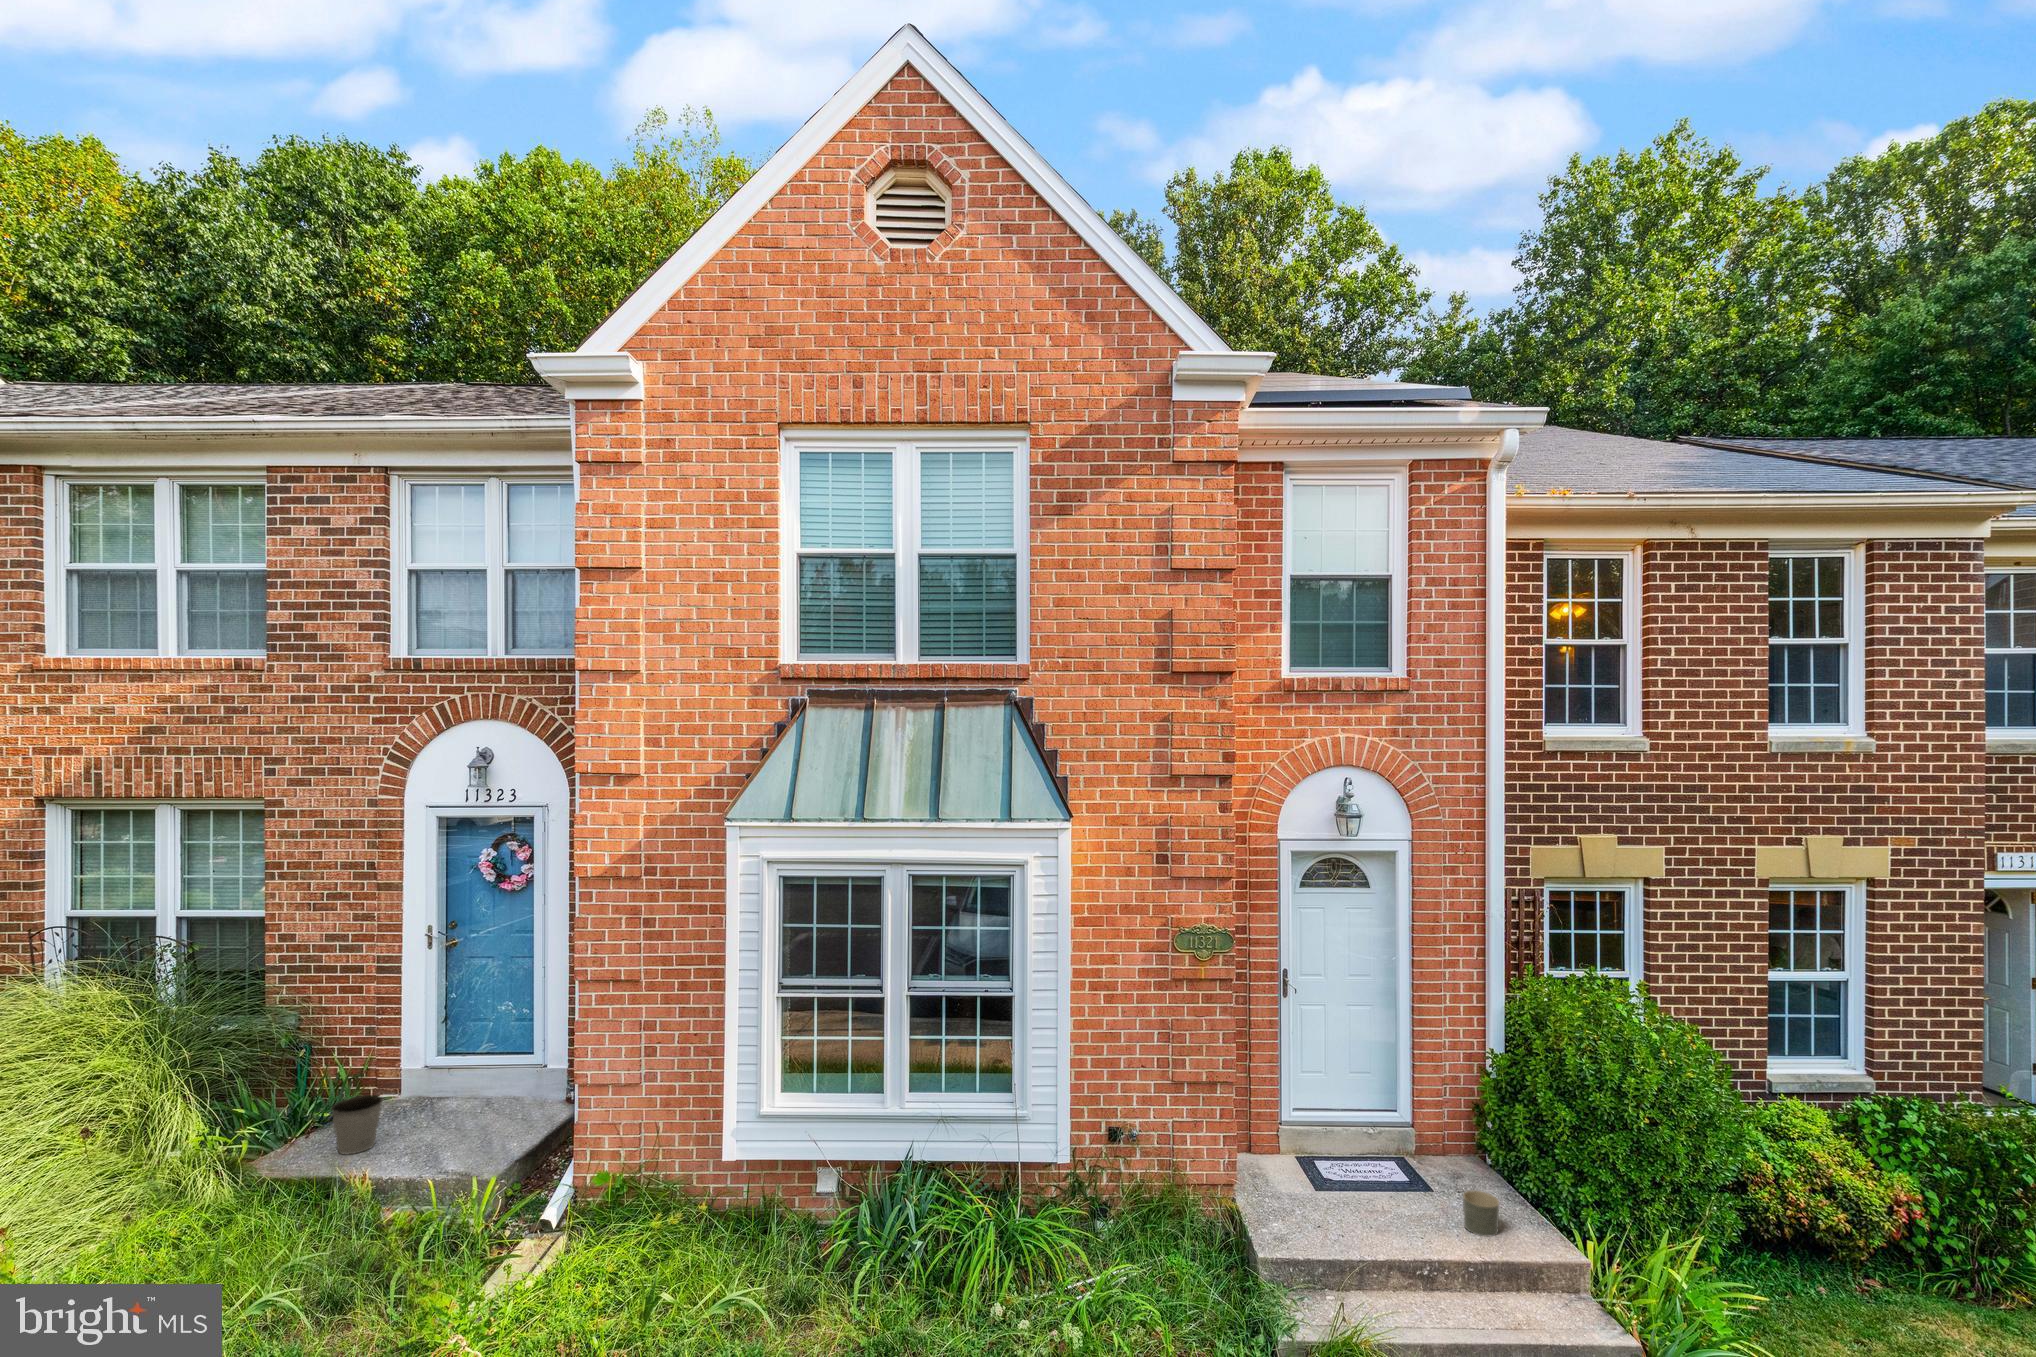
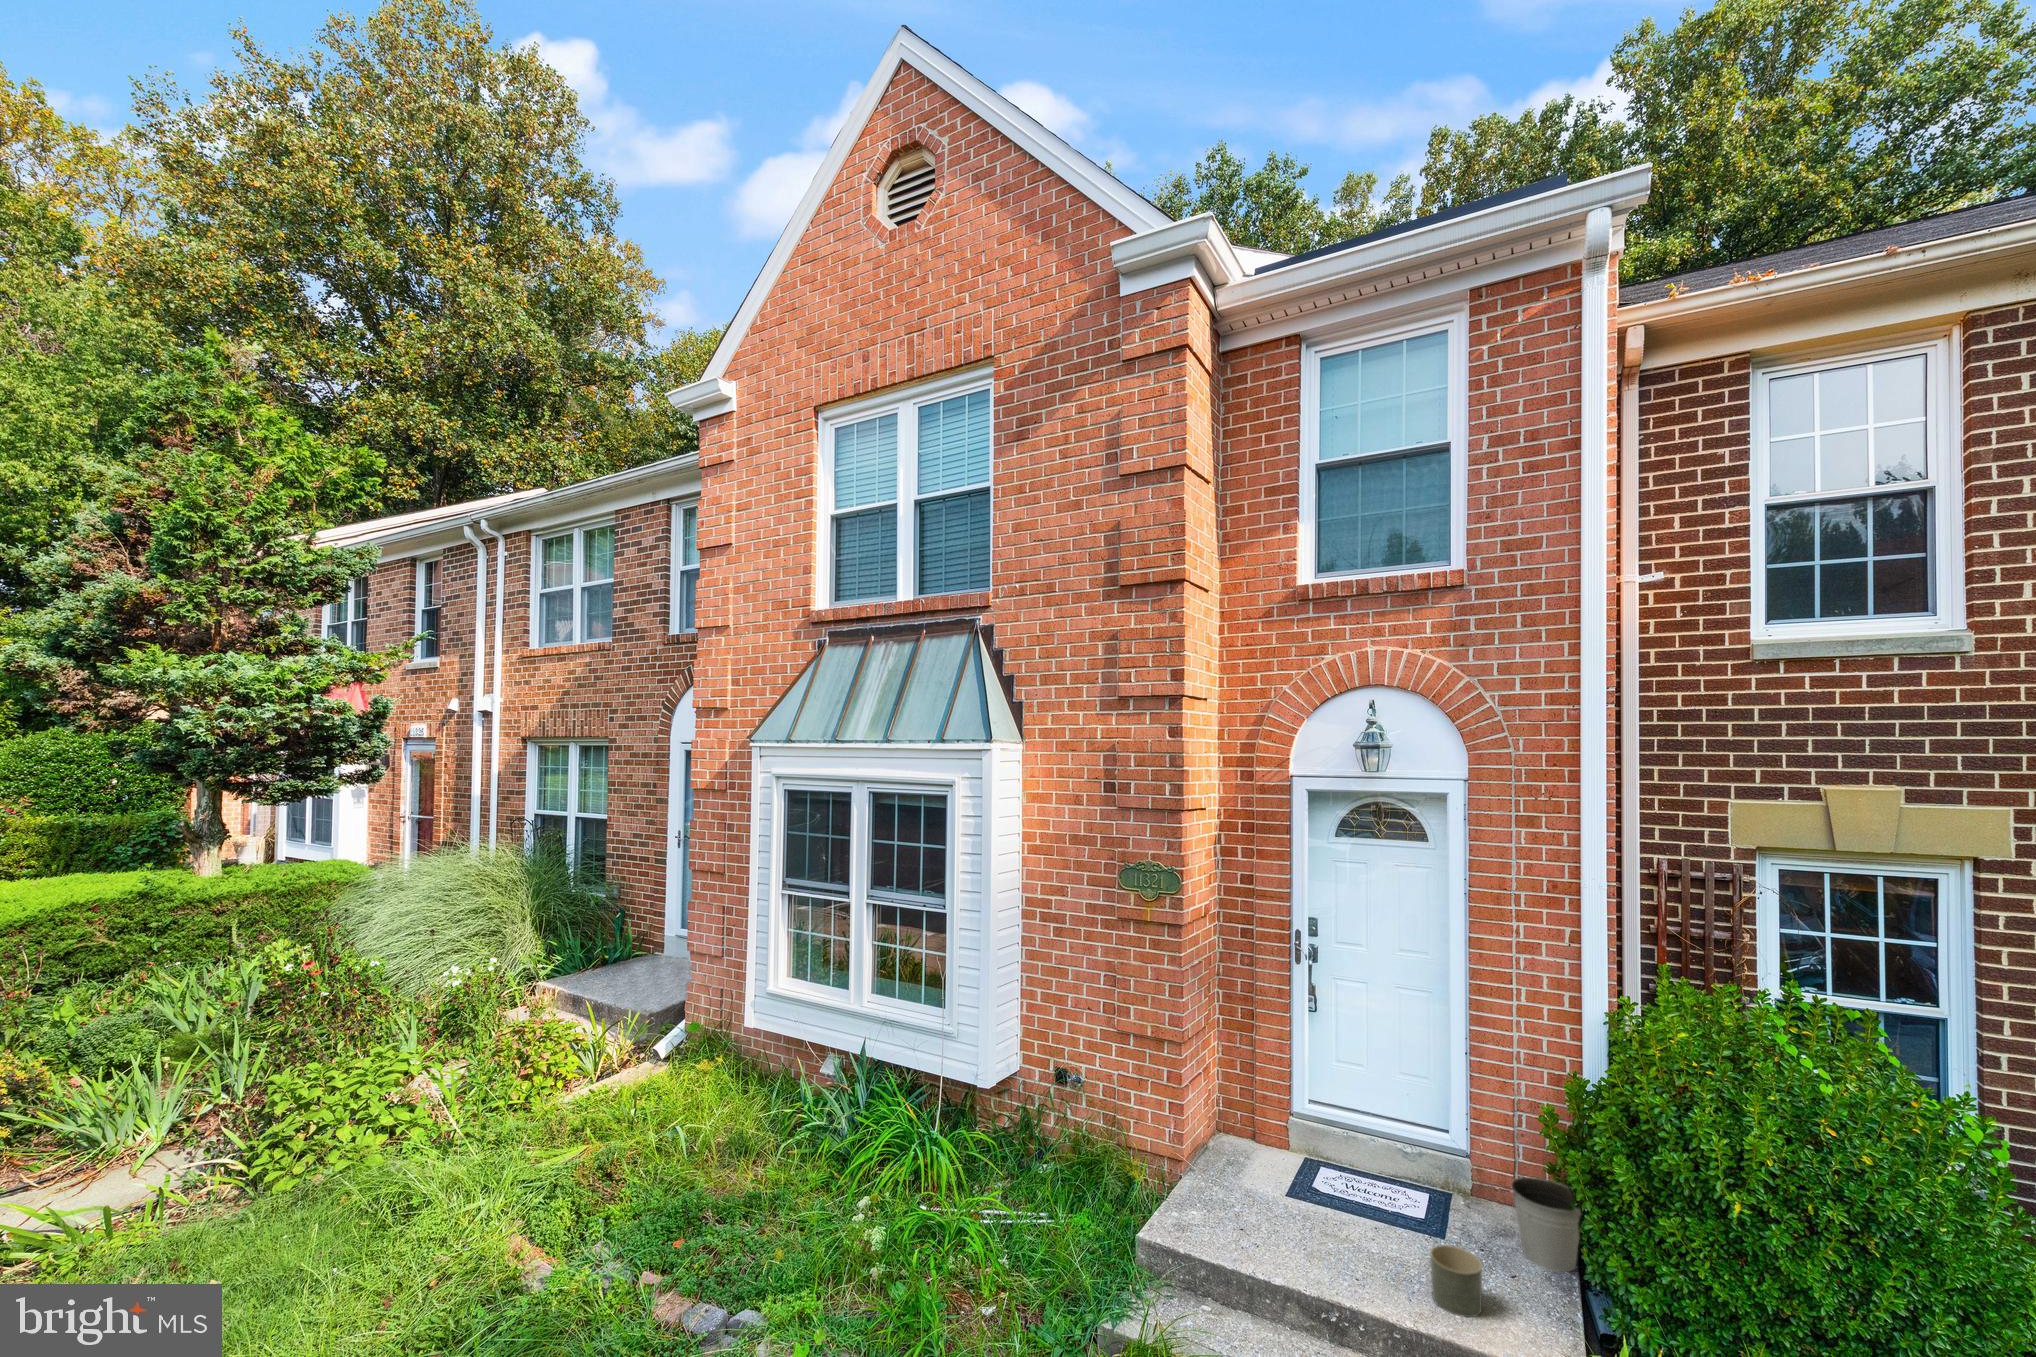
bucket: present [332,1094,383,1154] -> present [1511,1176,1581,1272]

